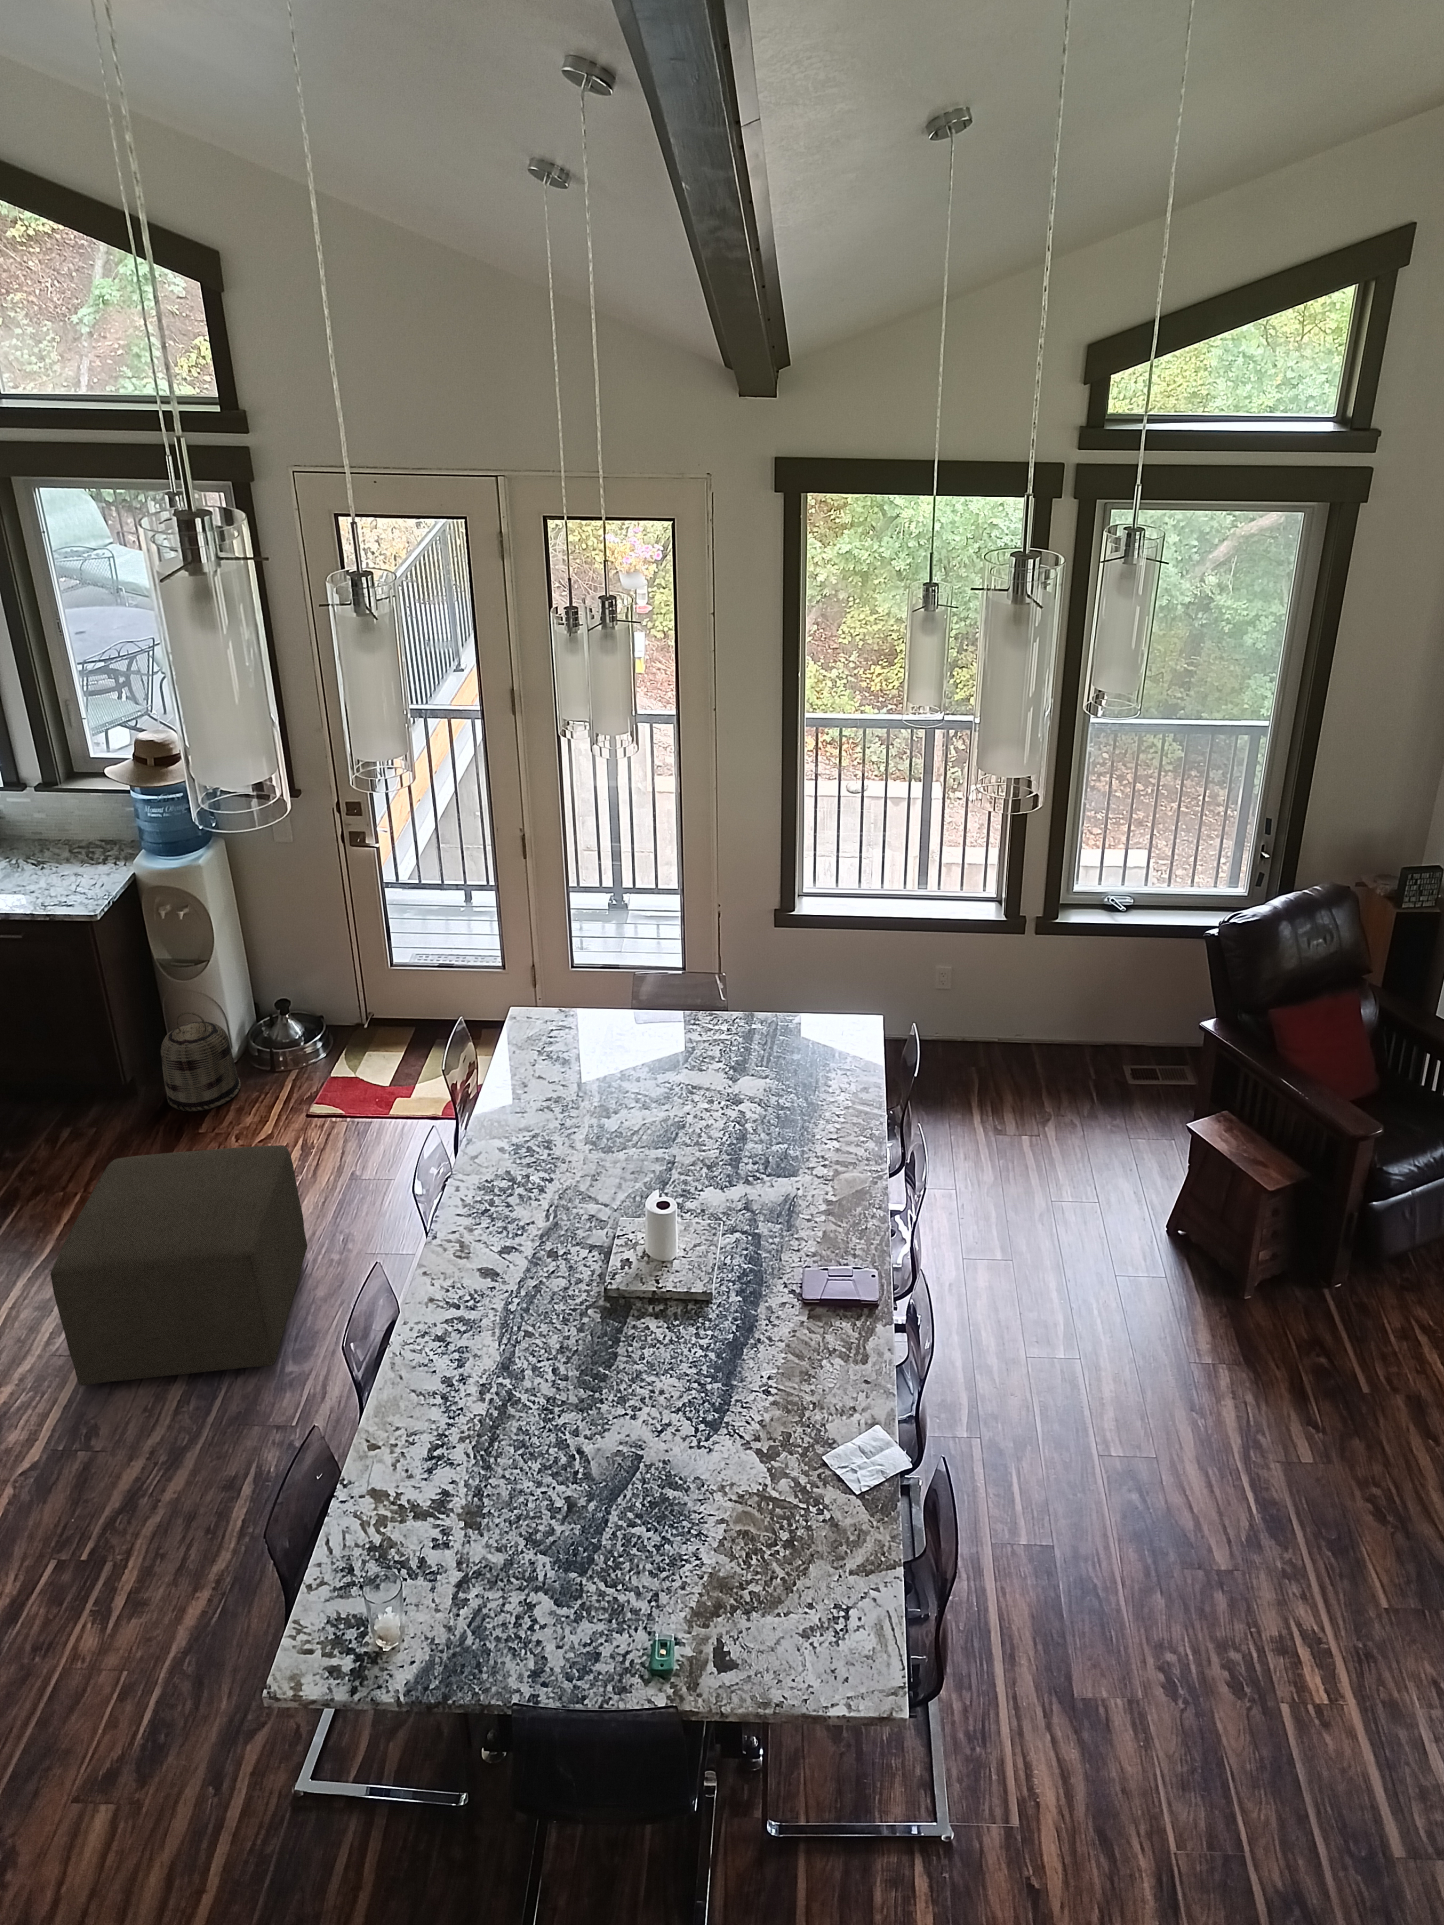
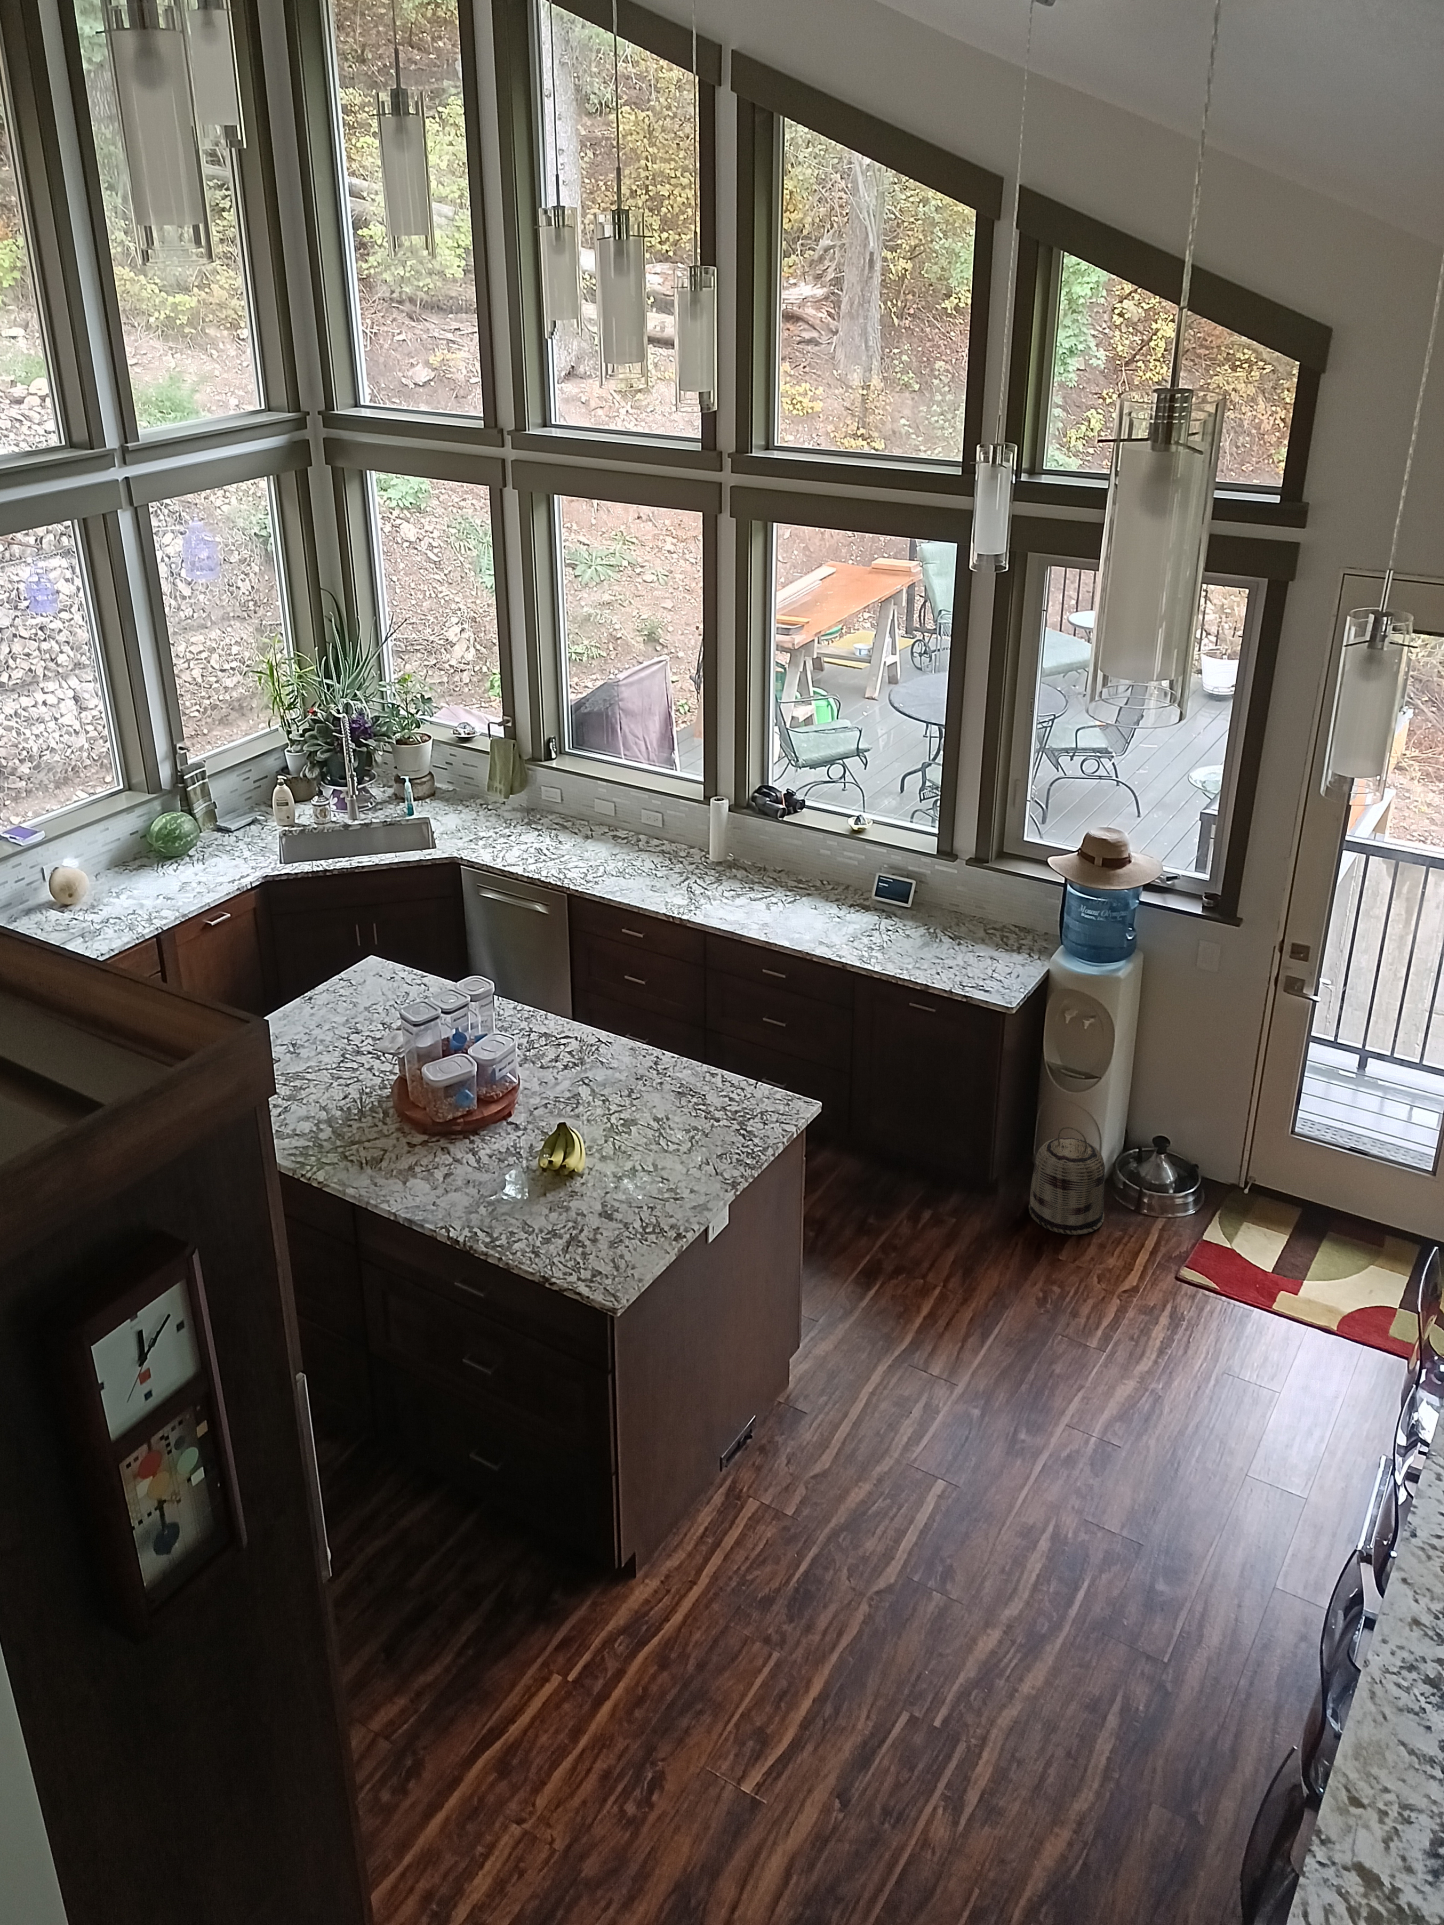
ottoman: present [50,1145,307,1385] -> none [943,1276,1189,1568]

